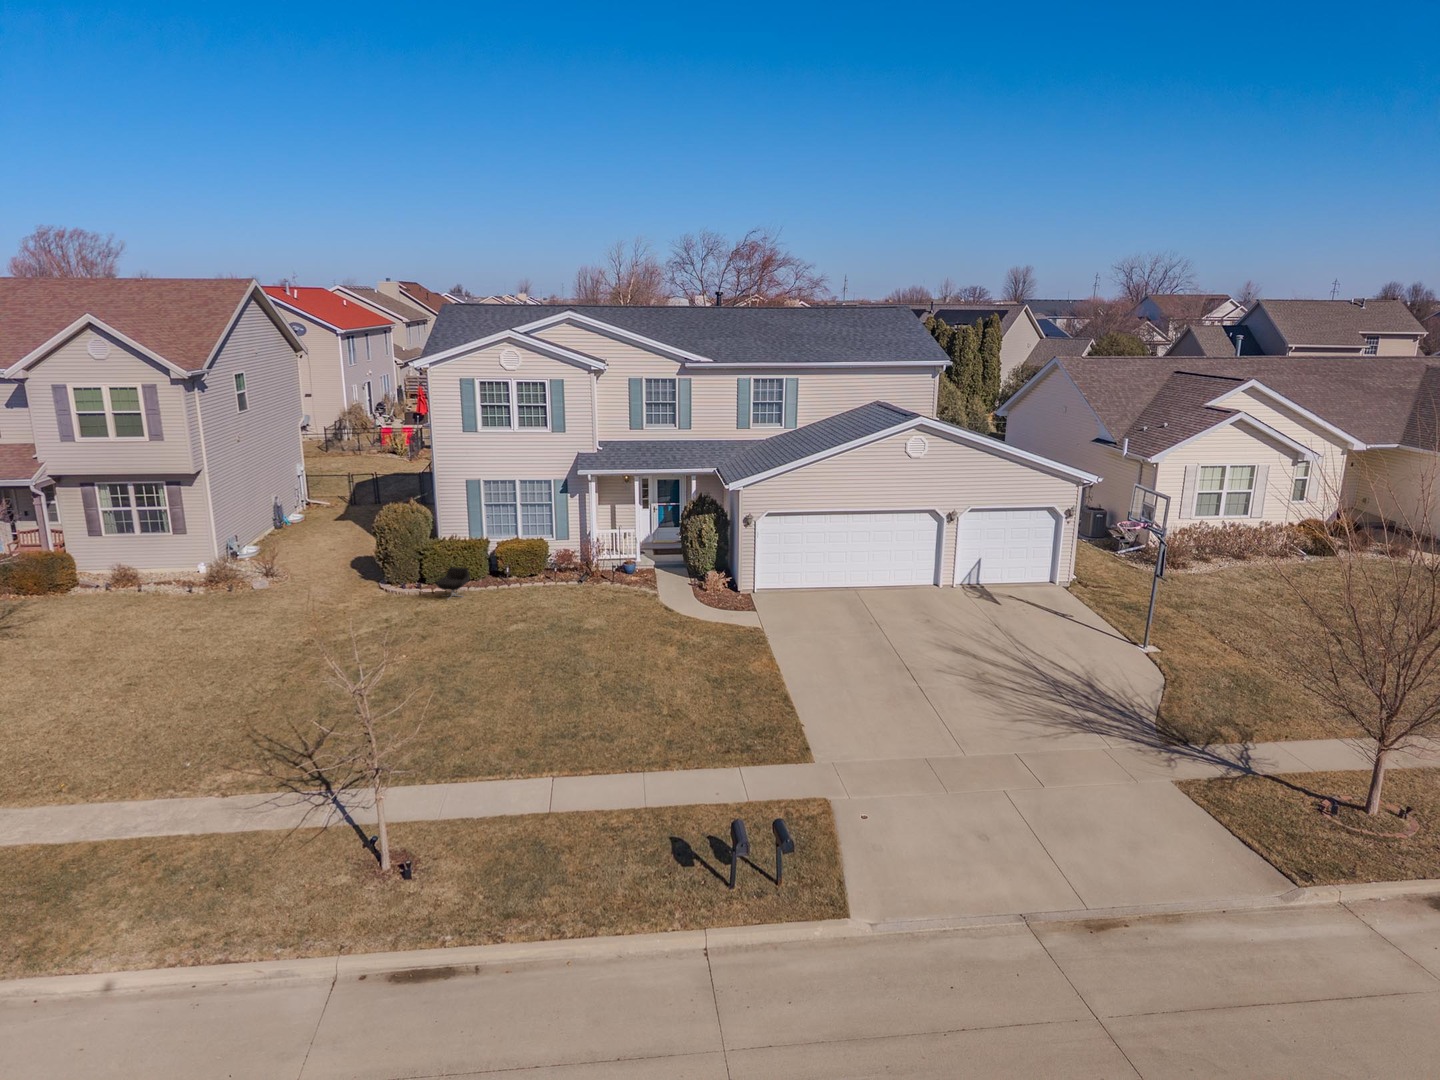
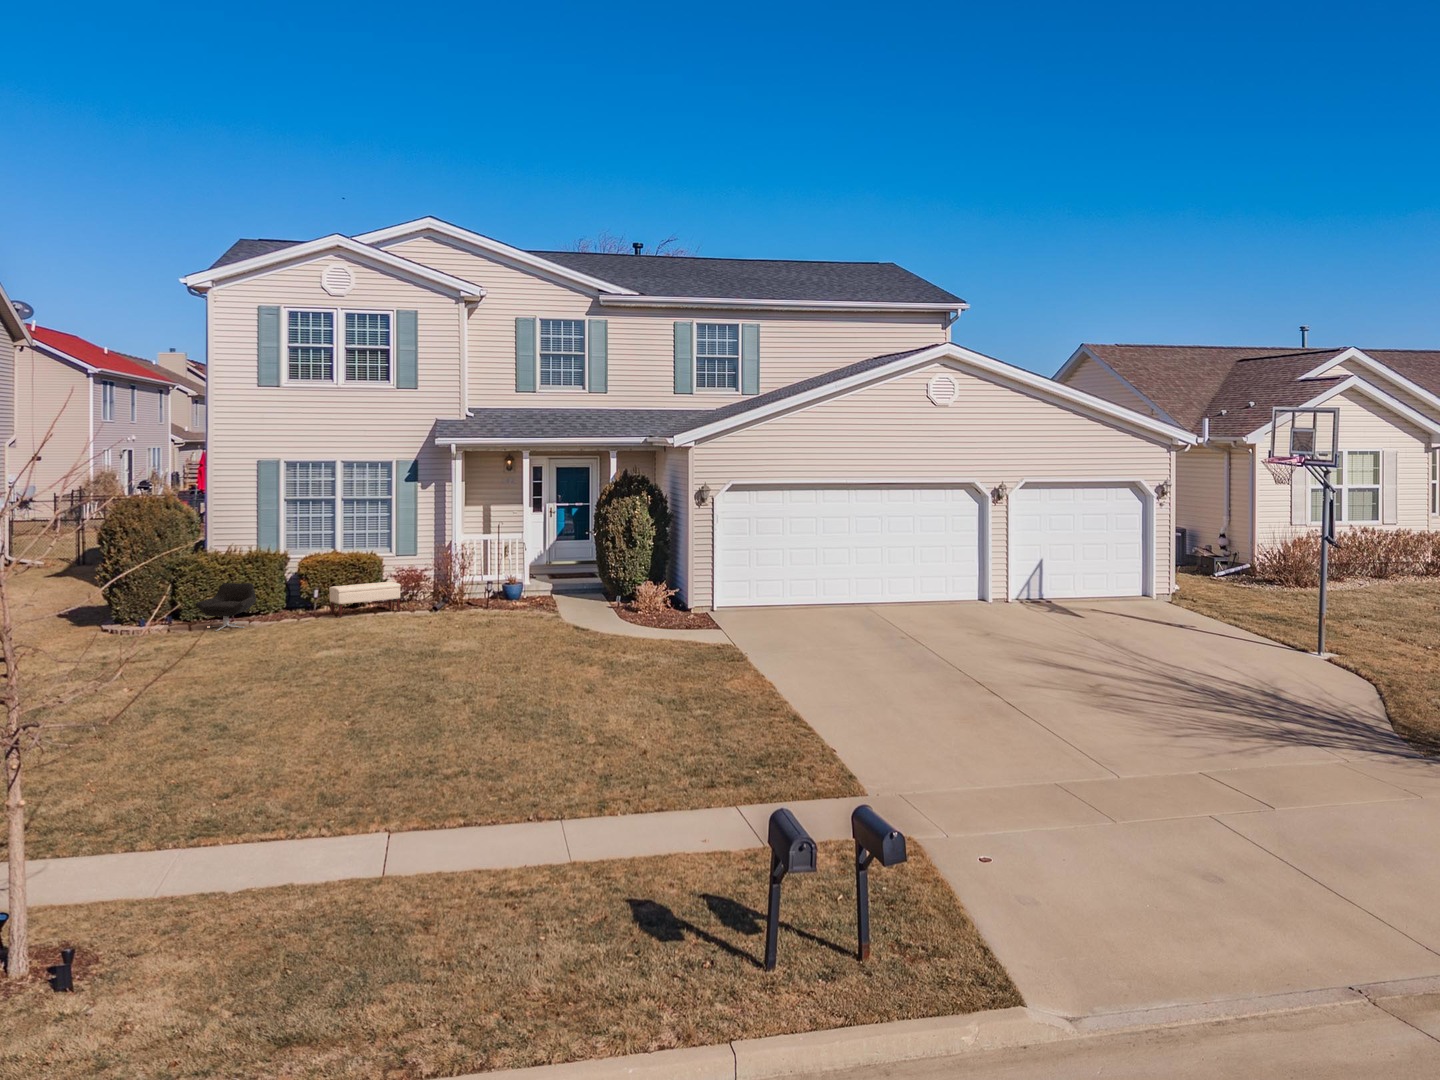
bench: none [514,563,558,588] -> present [329,582,401,618]

